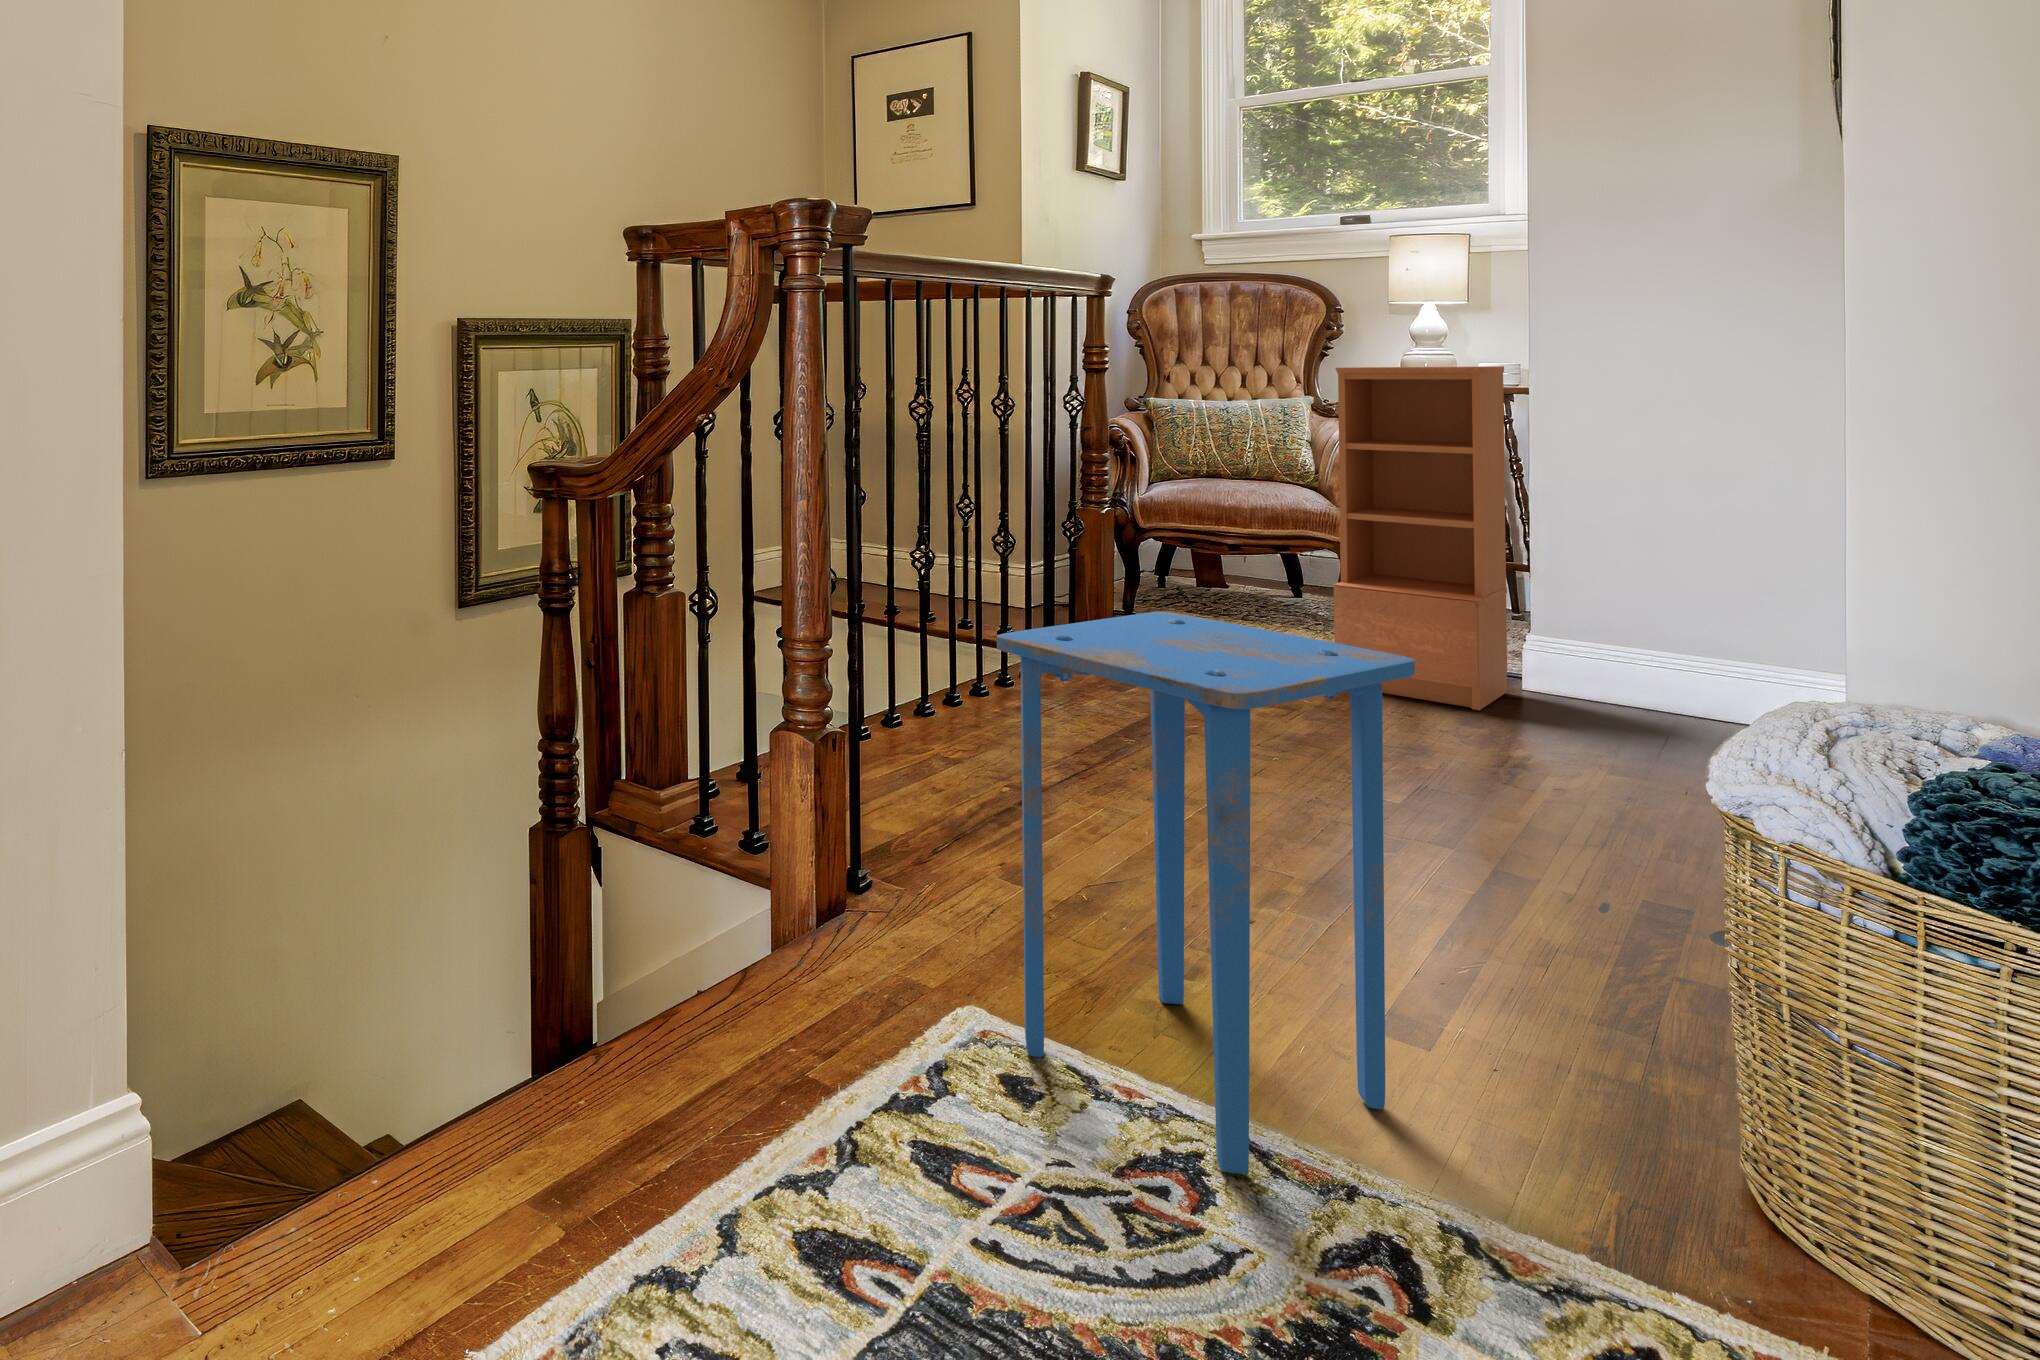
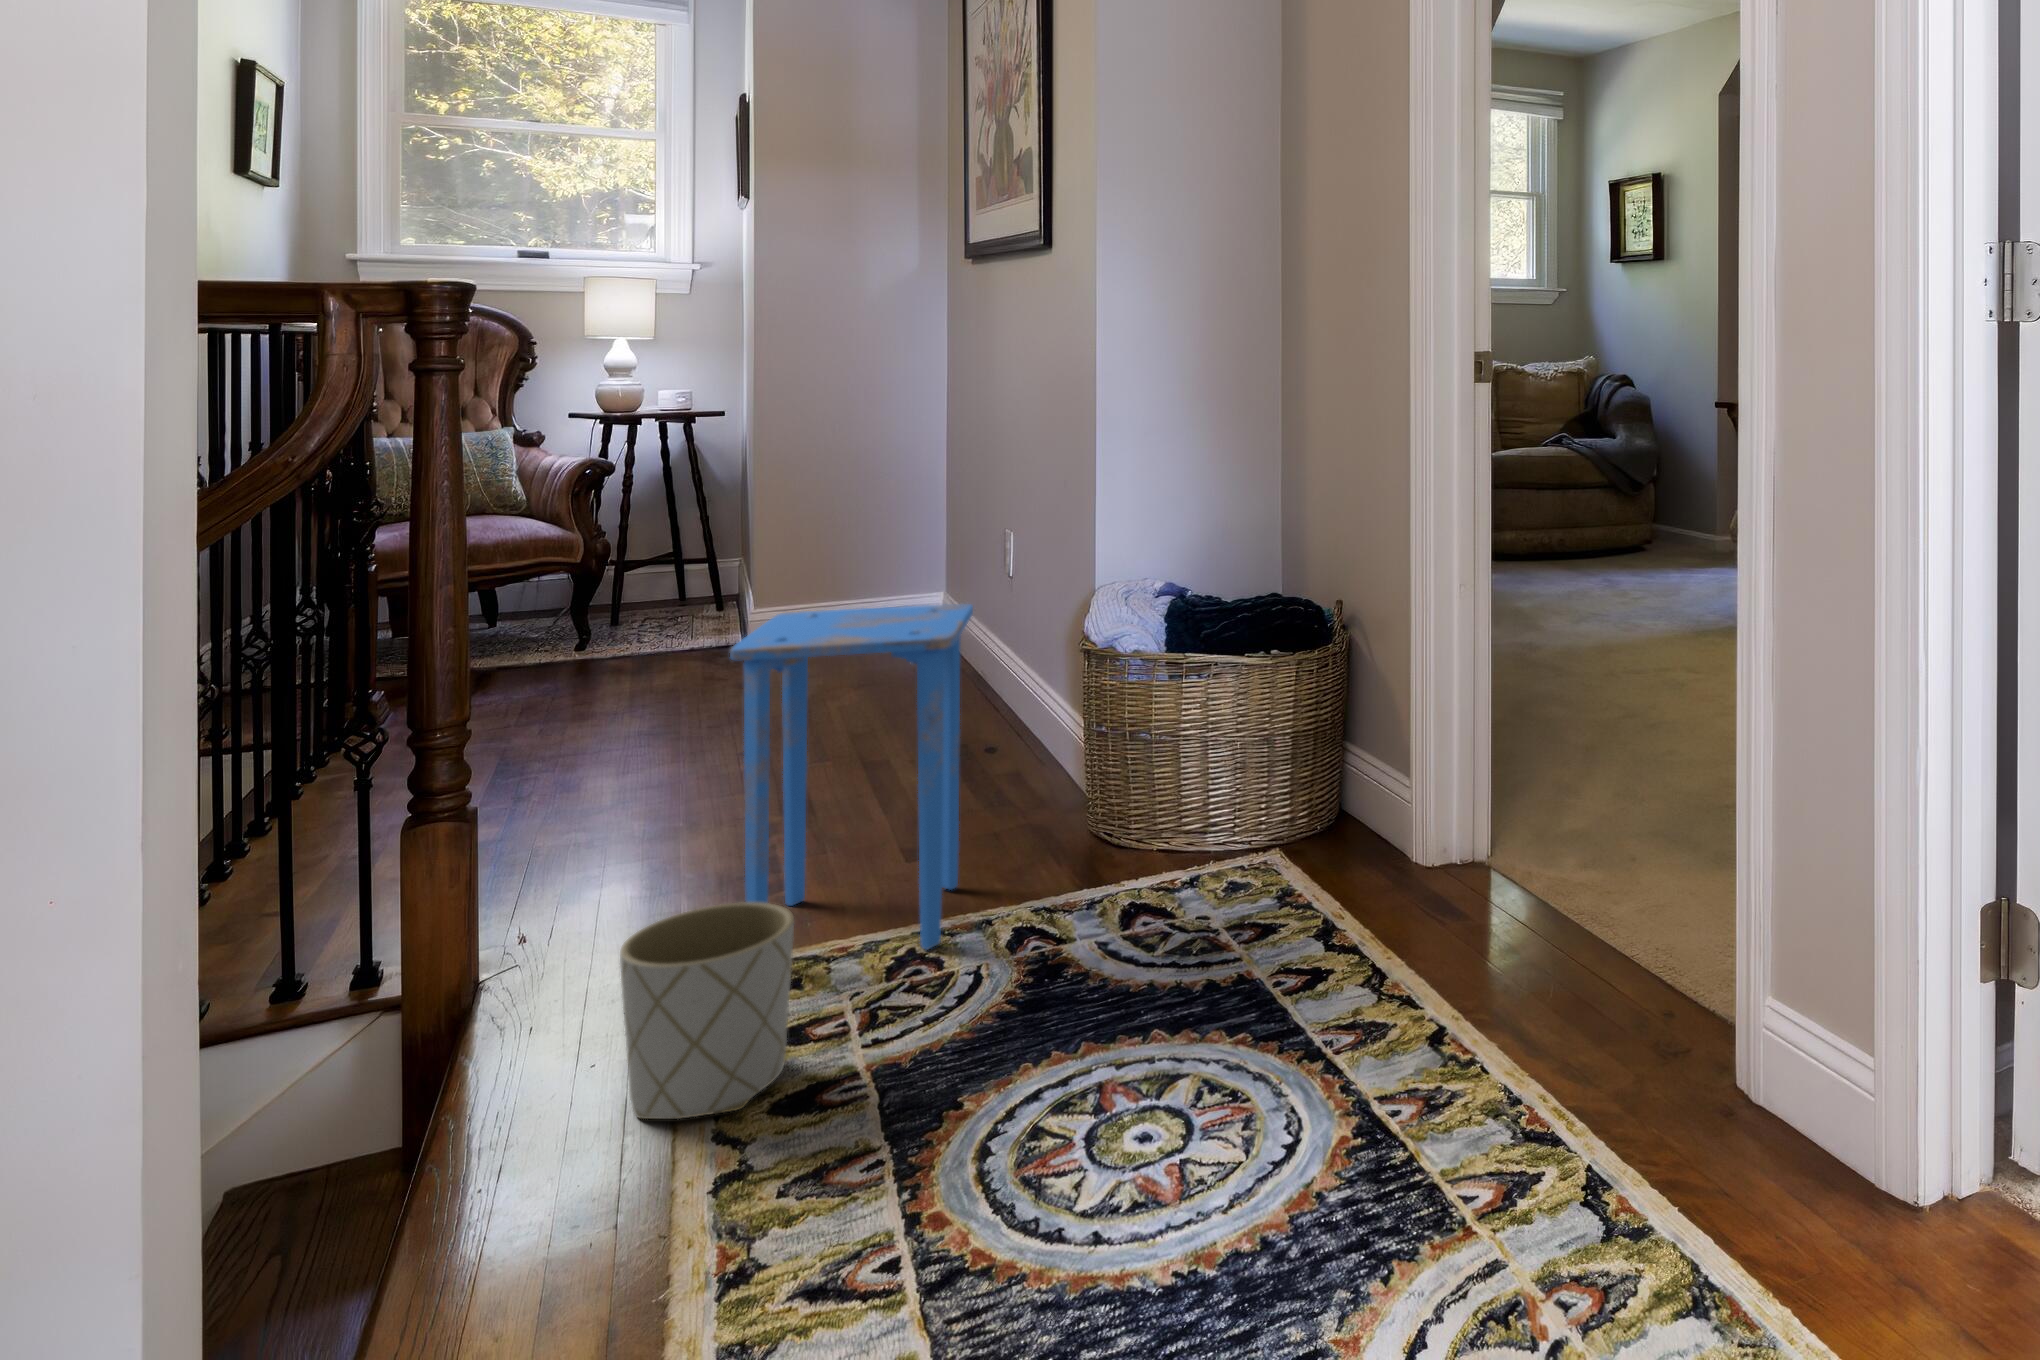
bookcase: present [1333,366,1507,710] -> none [623,401,745,689]
planter: none [717,923,904,1205] -> present [620,902,794,1119]

